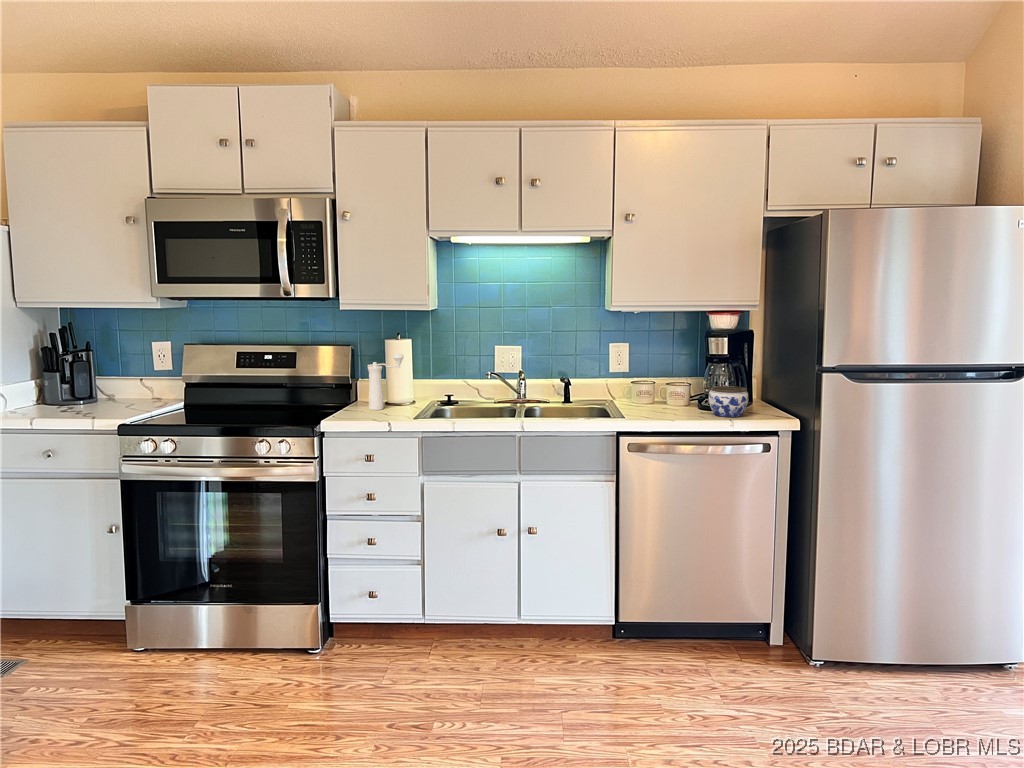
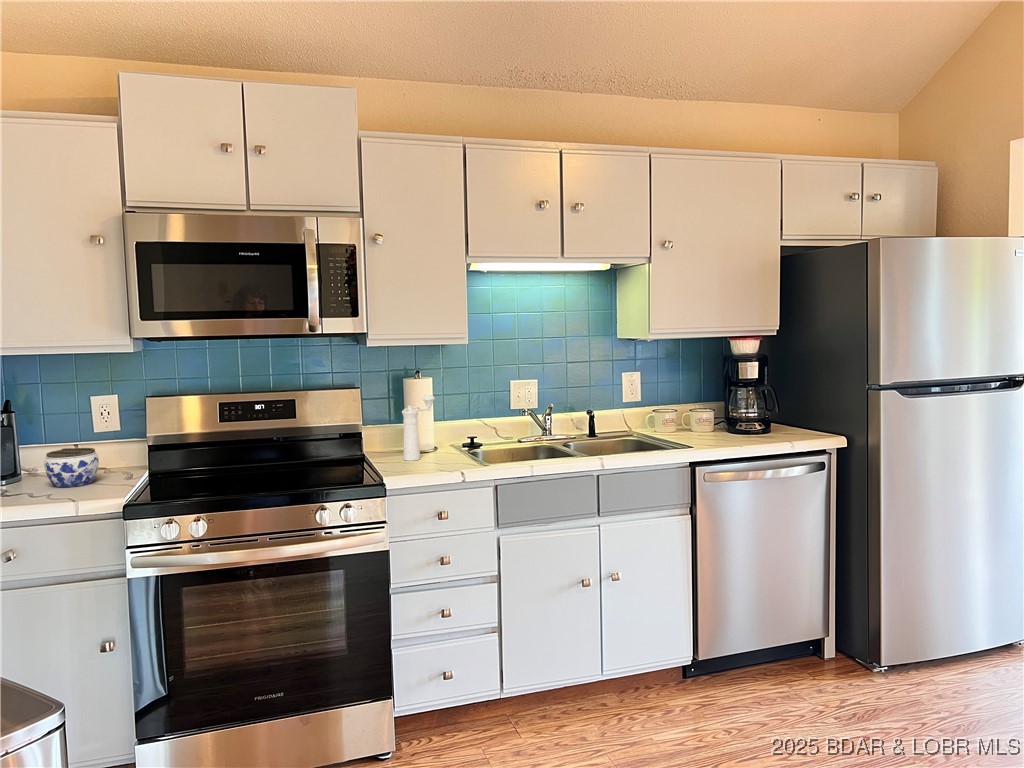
jar: present [709,386,748,417] -> present [44,448,99,487]

